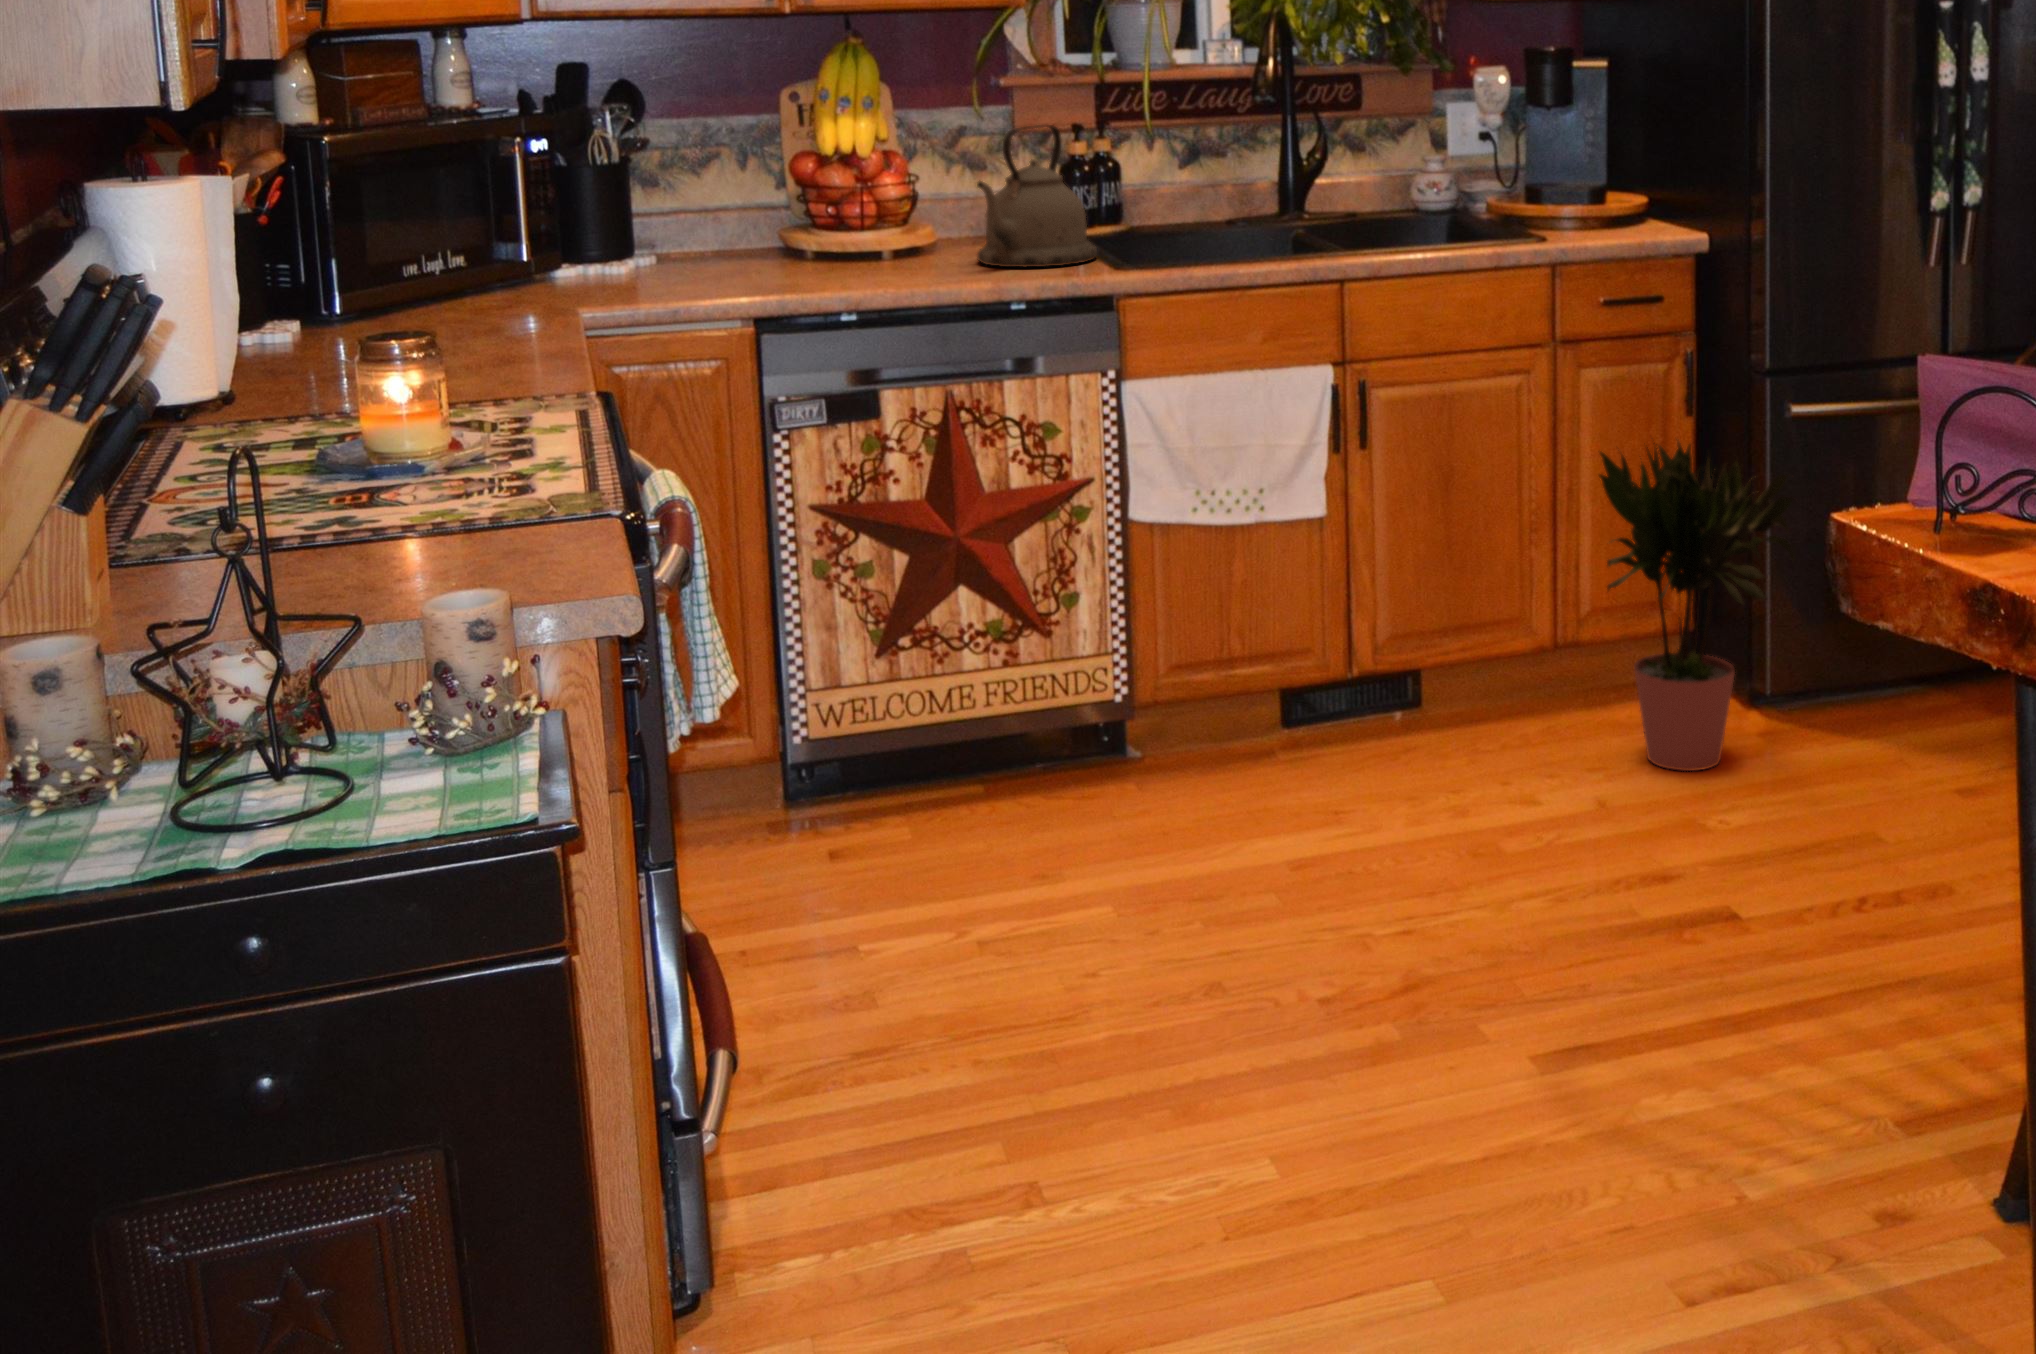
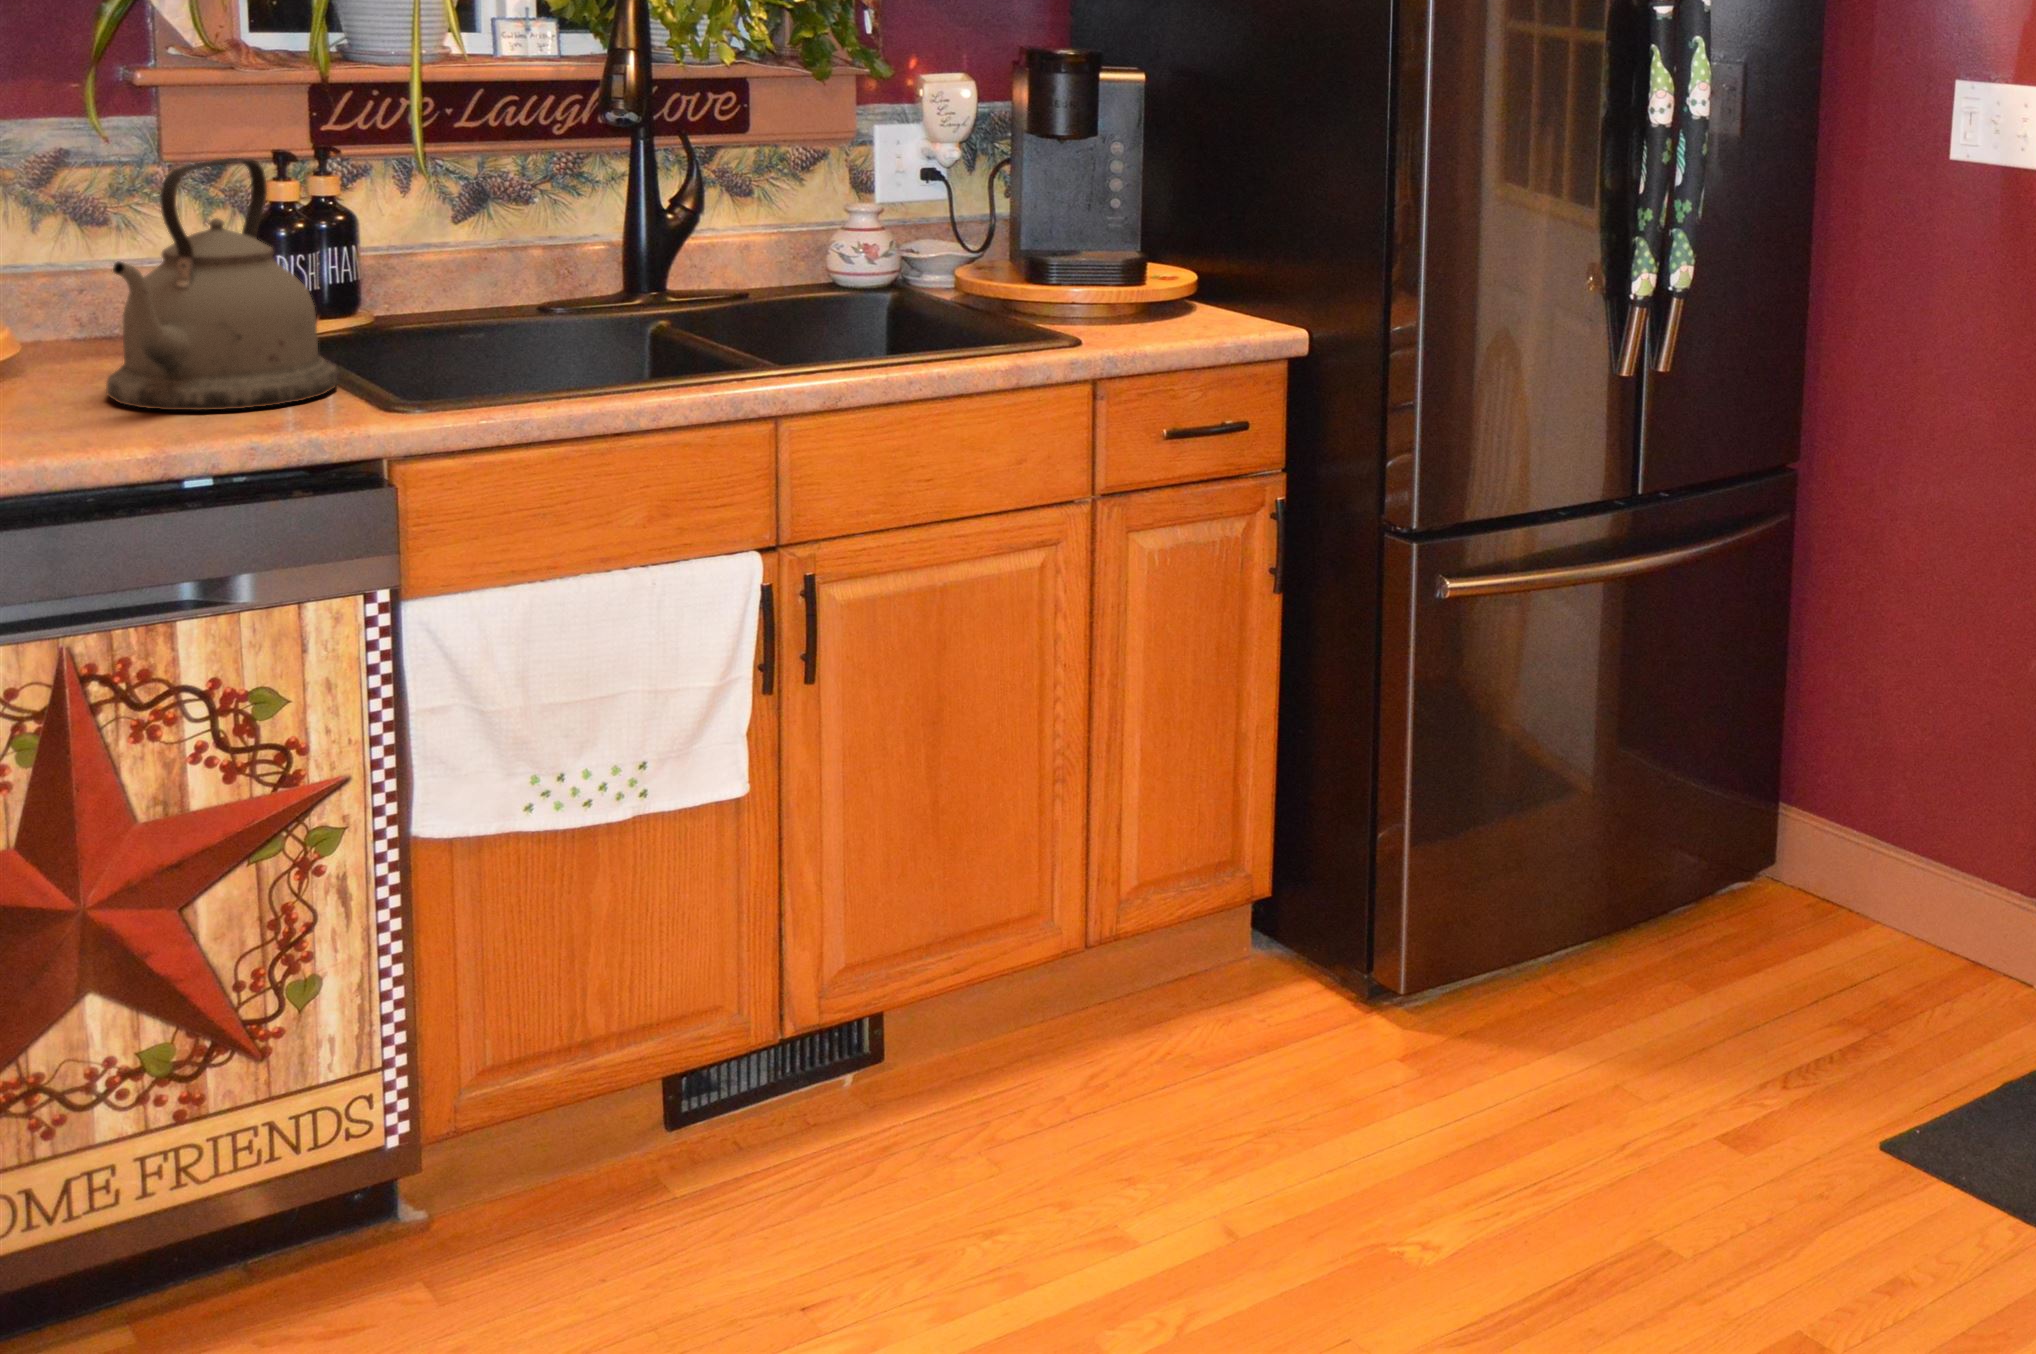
potted plant: present [1599,442,1794,771] -> none [1188,612,1537,1148]

